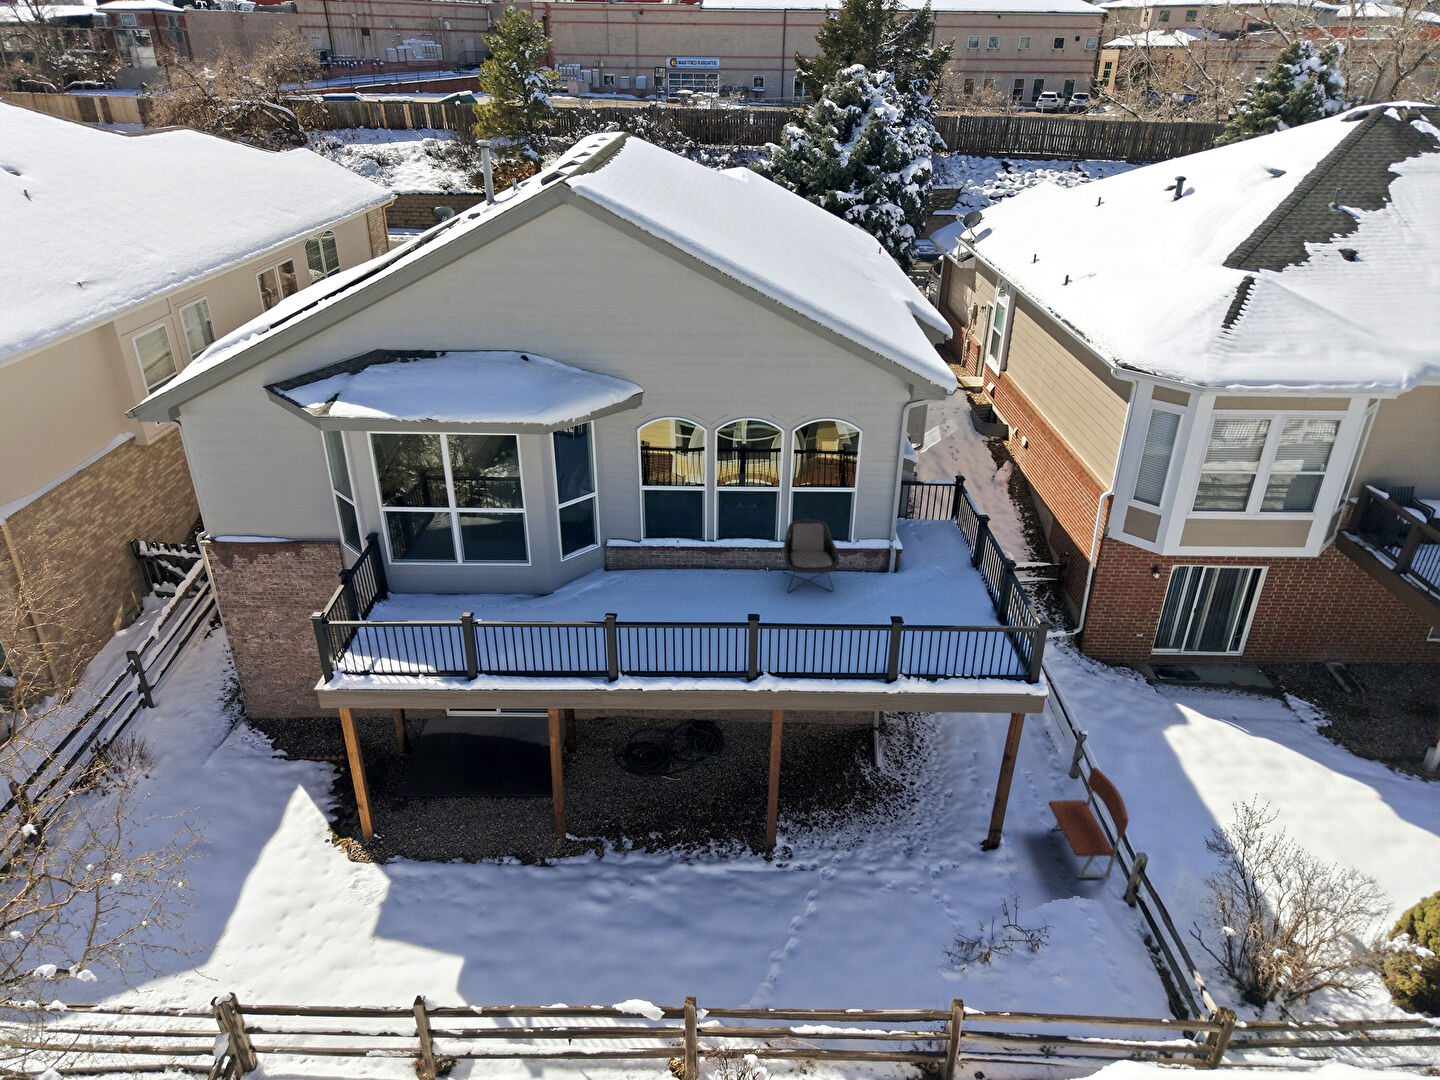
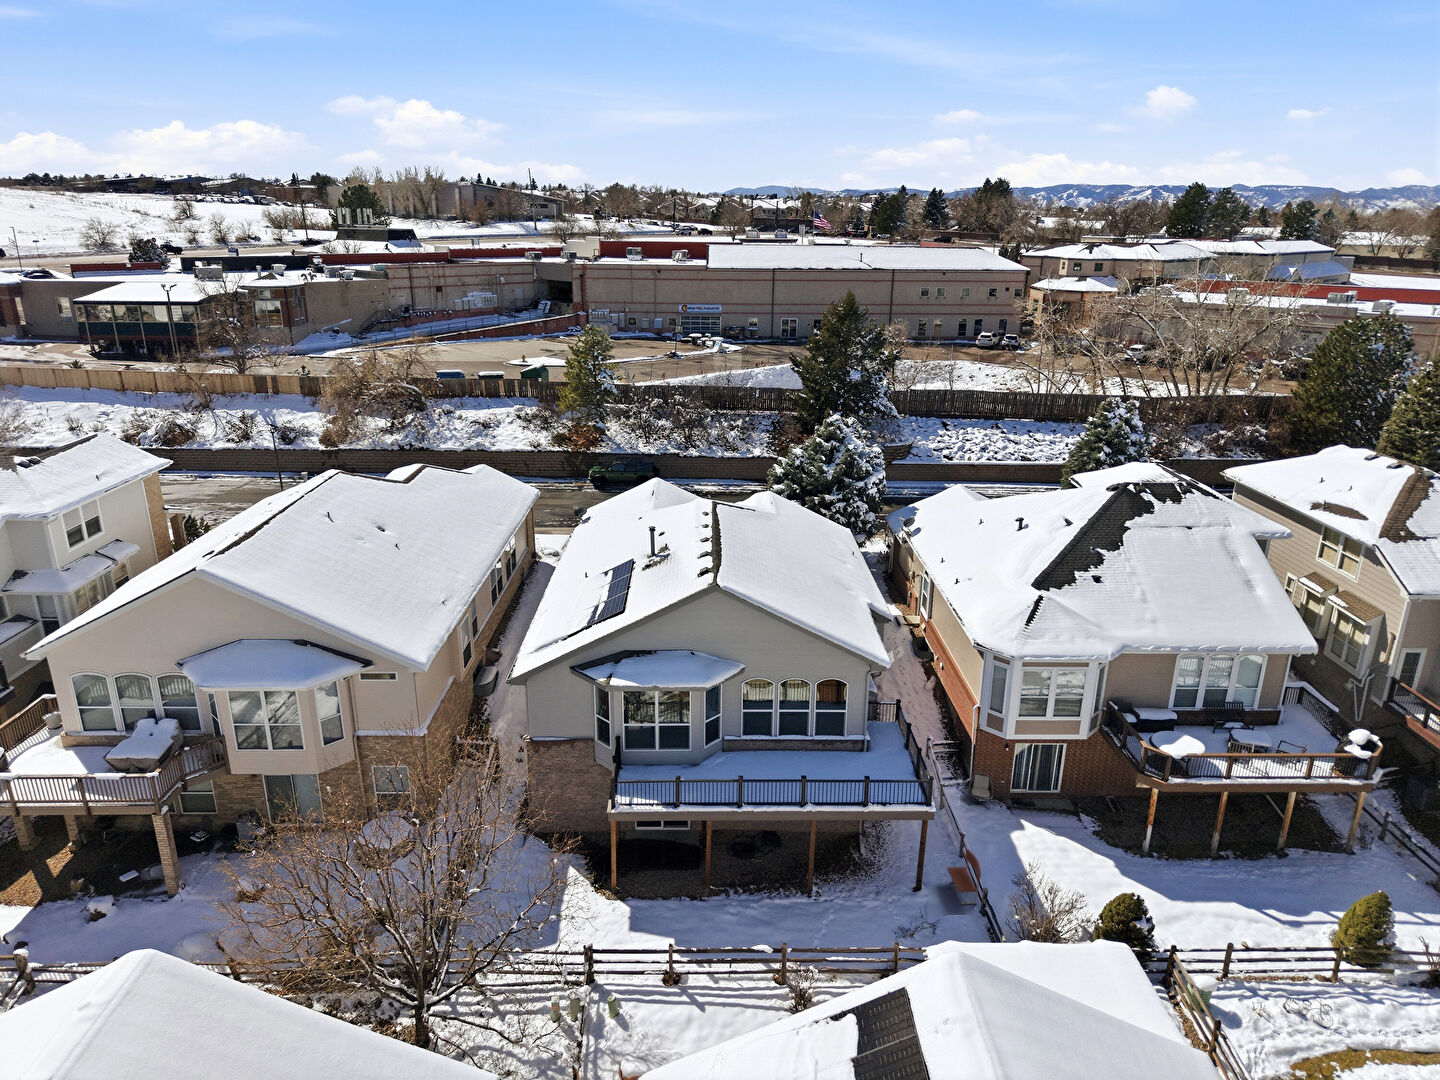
lounge chair: present [783,519,839,592] -> present [968,773,994,809]

